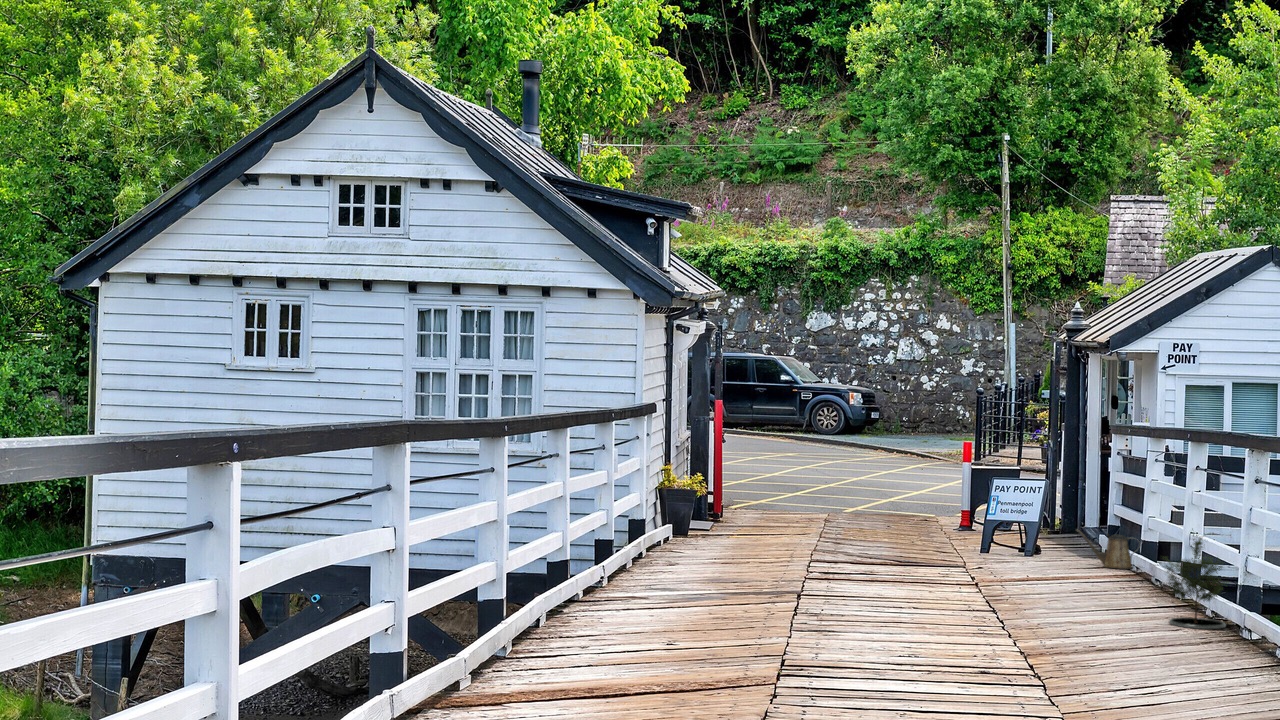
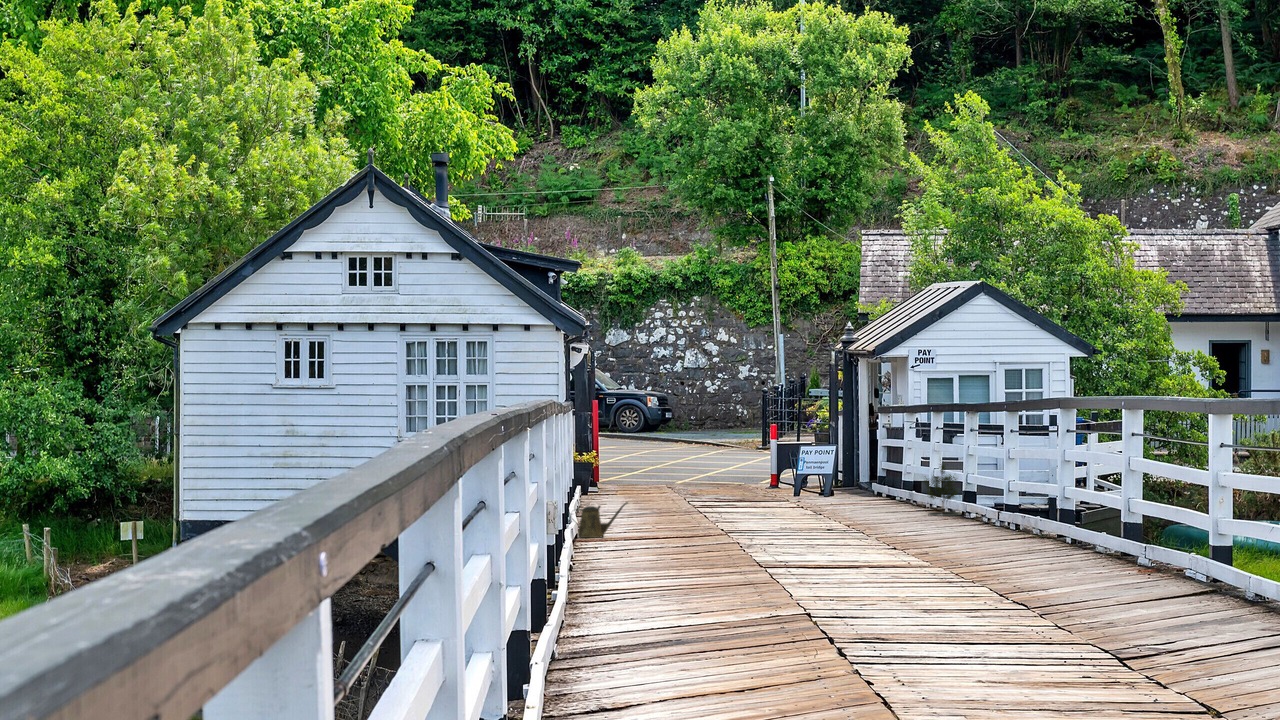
watering can: present [1076,530,1138,569] -> present [572,502,628,538]

